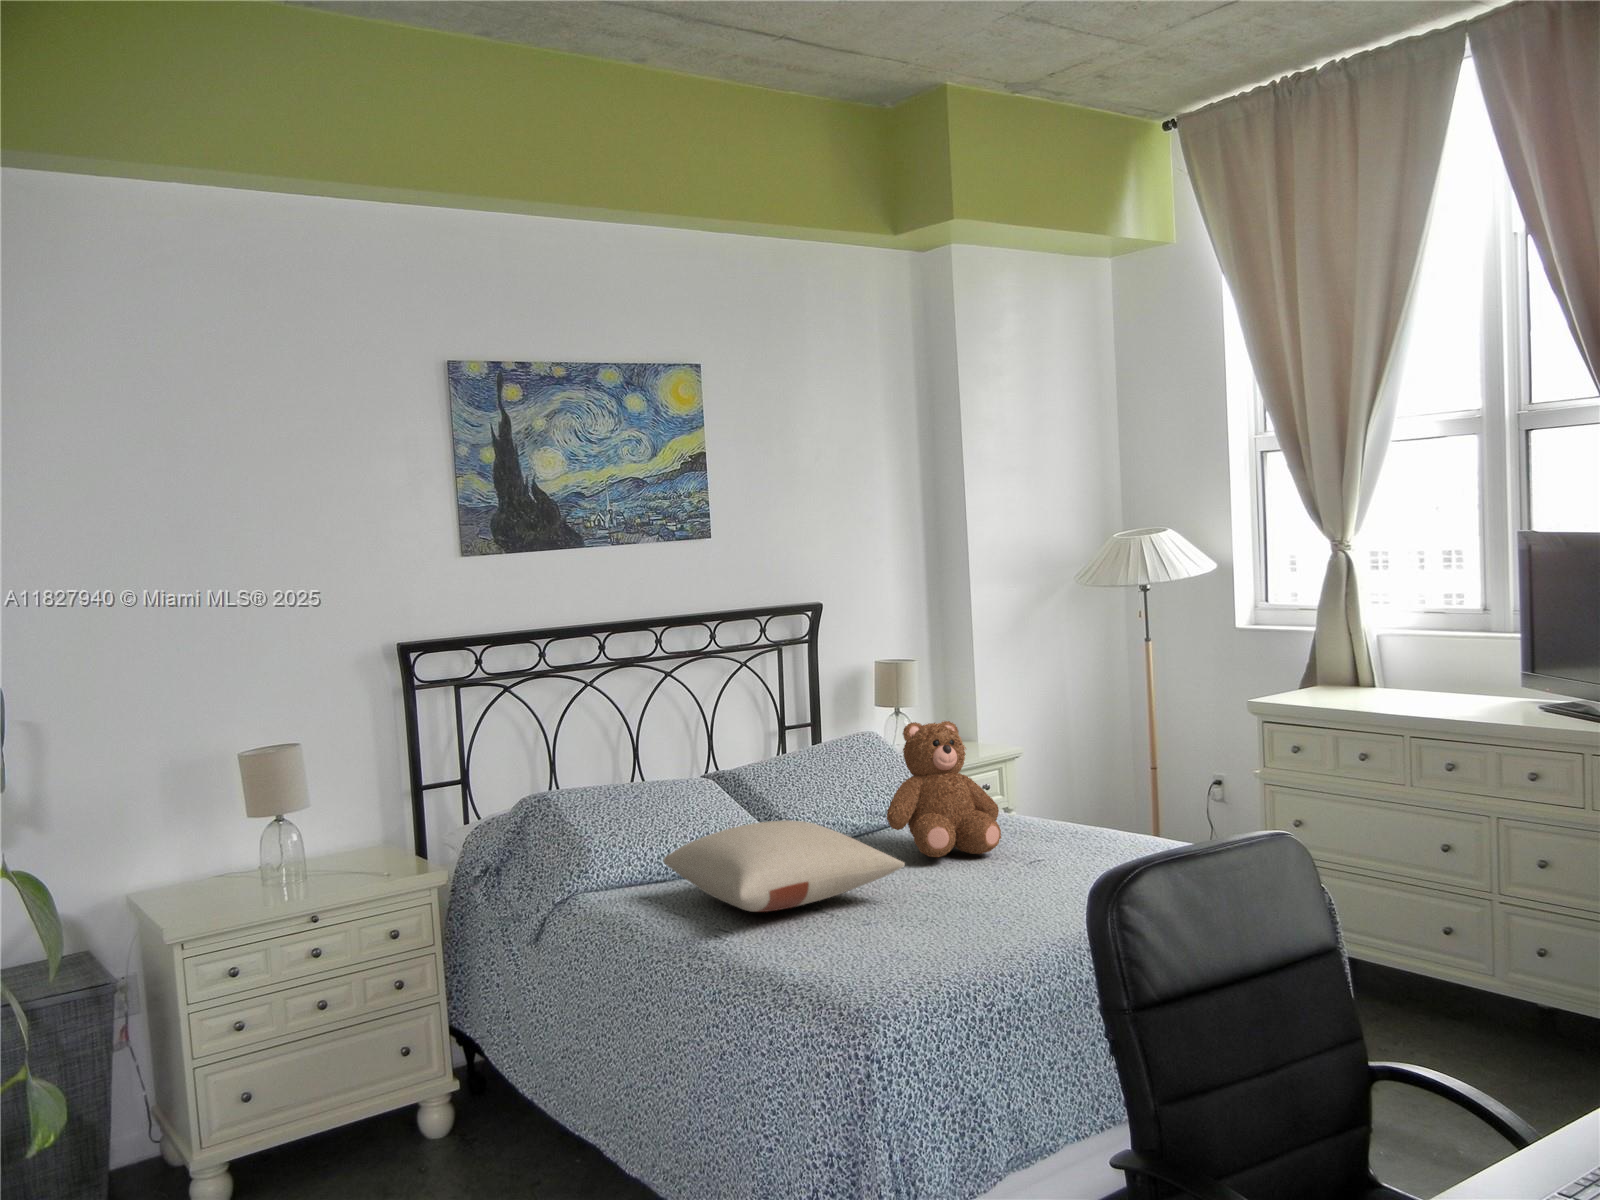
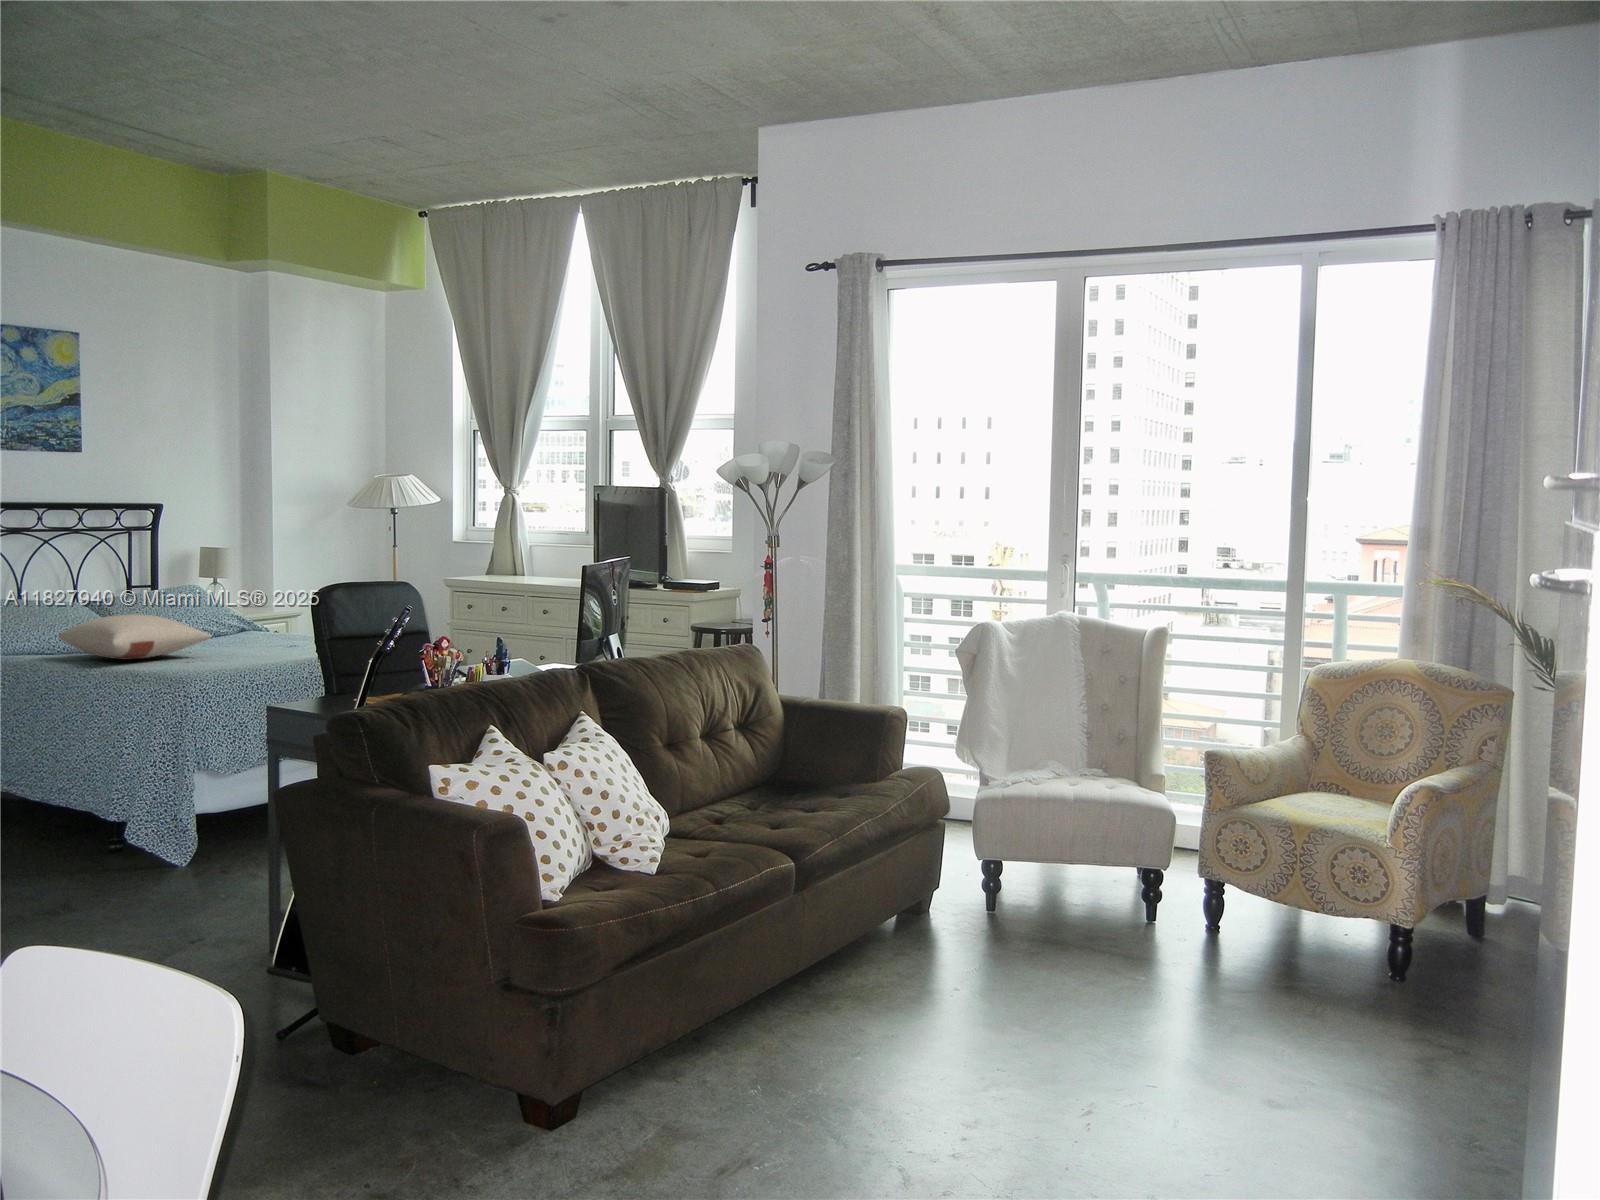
teddy bear: present [887,721,1001,857] -> none [203,569,275,645]

